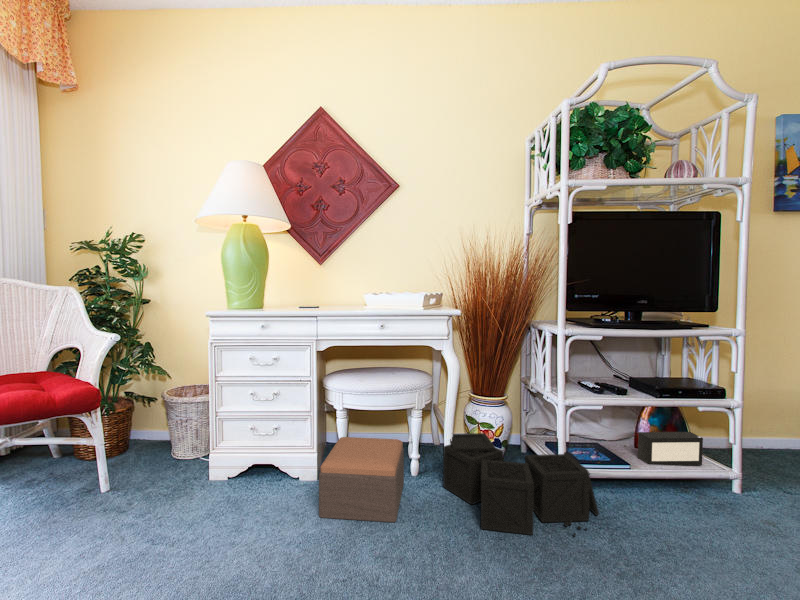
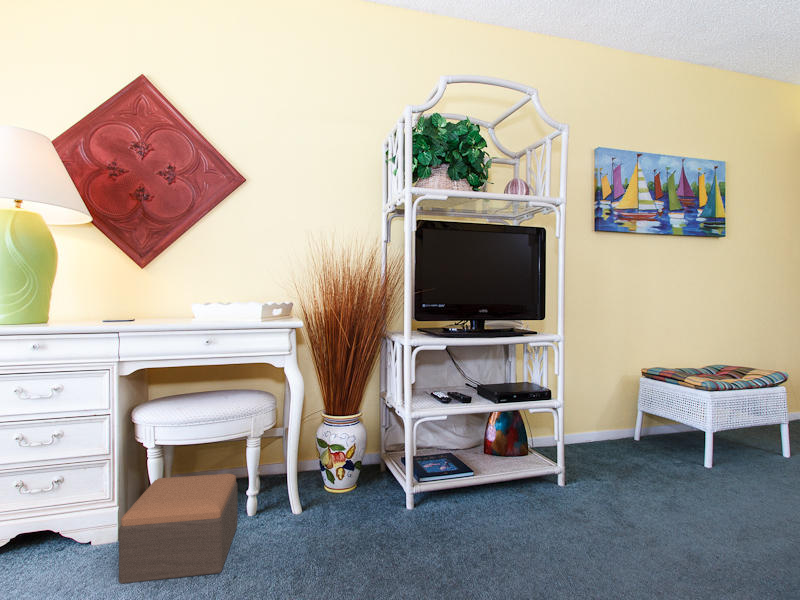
speaker: present [638,432,703,465] -> none [484,434,538,471]
storage bin: present [443,433,599,536] -> none [285,456,444,563]

